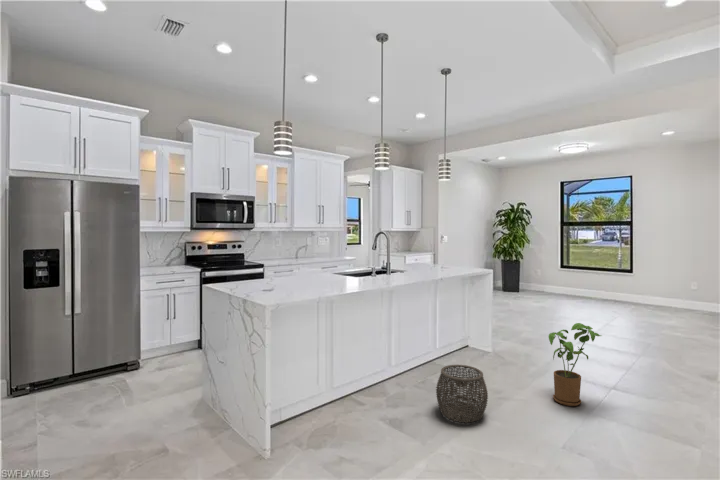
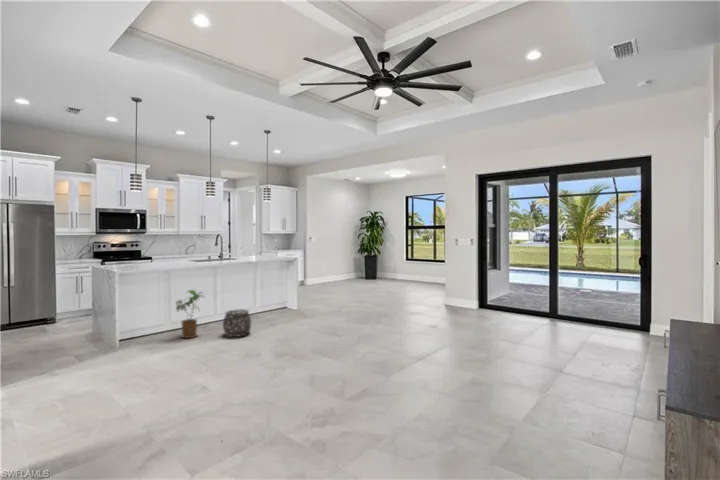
house plant: present [549,323,601,406] -> present [176,290,201,338]

